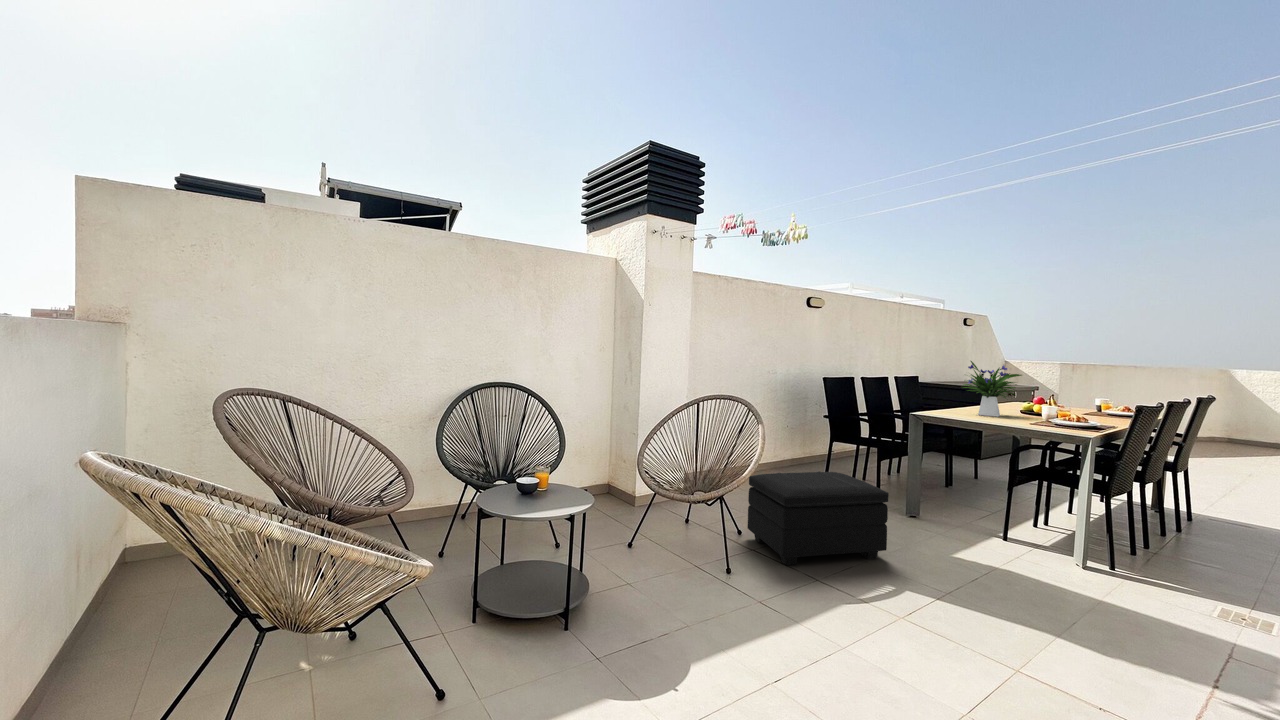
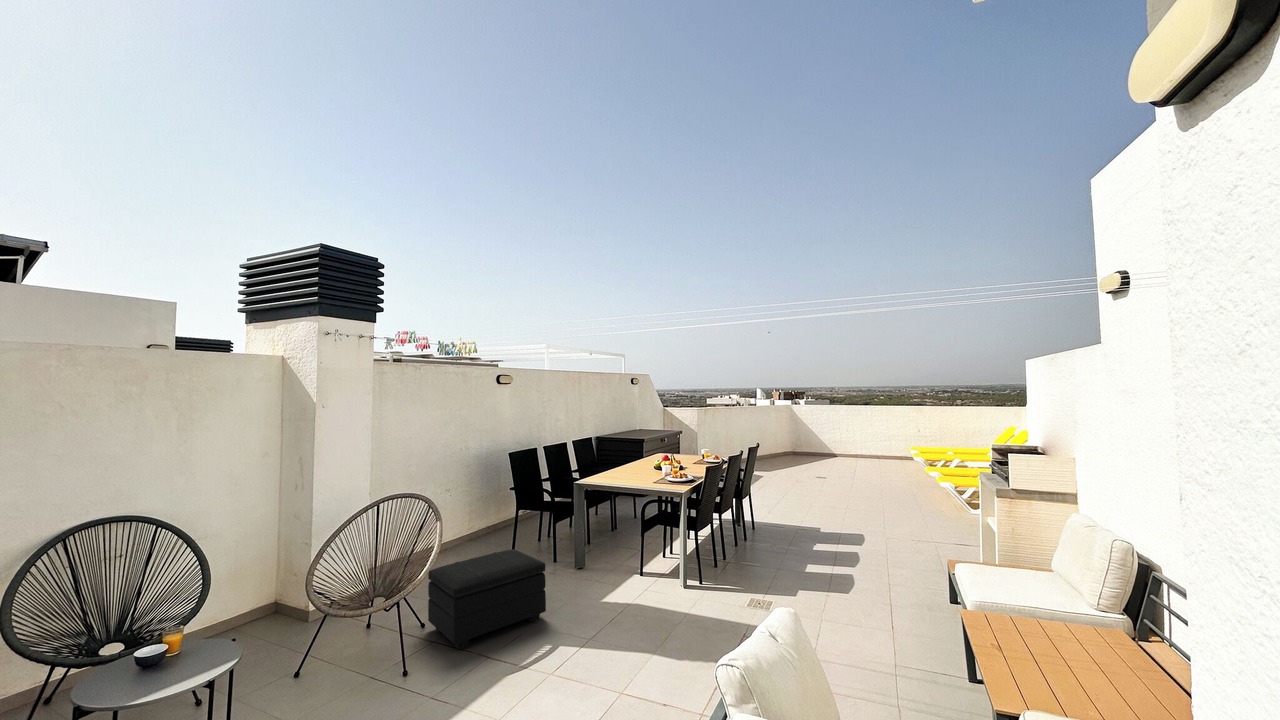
flower arrangement: present [963,361,1022,417] -> none [612,435,651,477]

